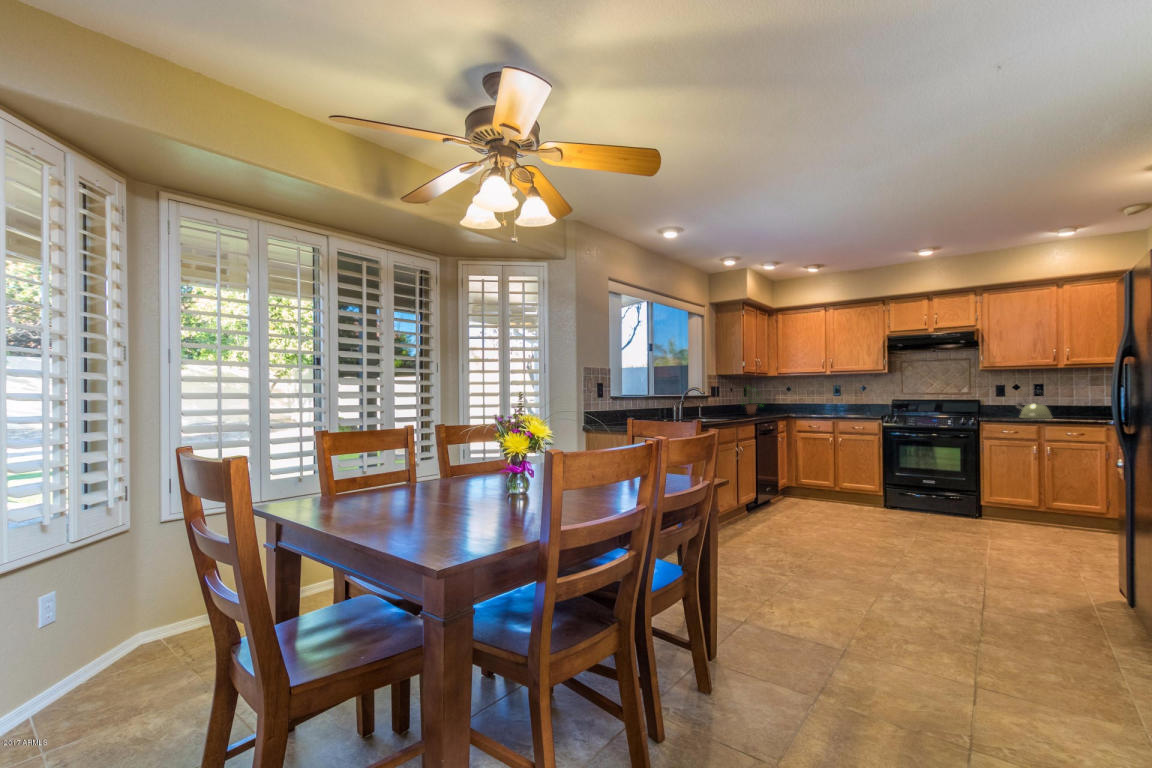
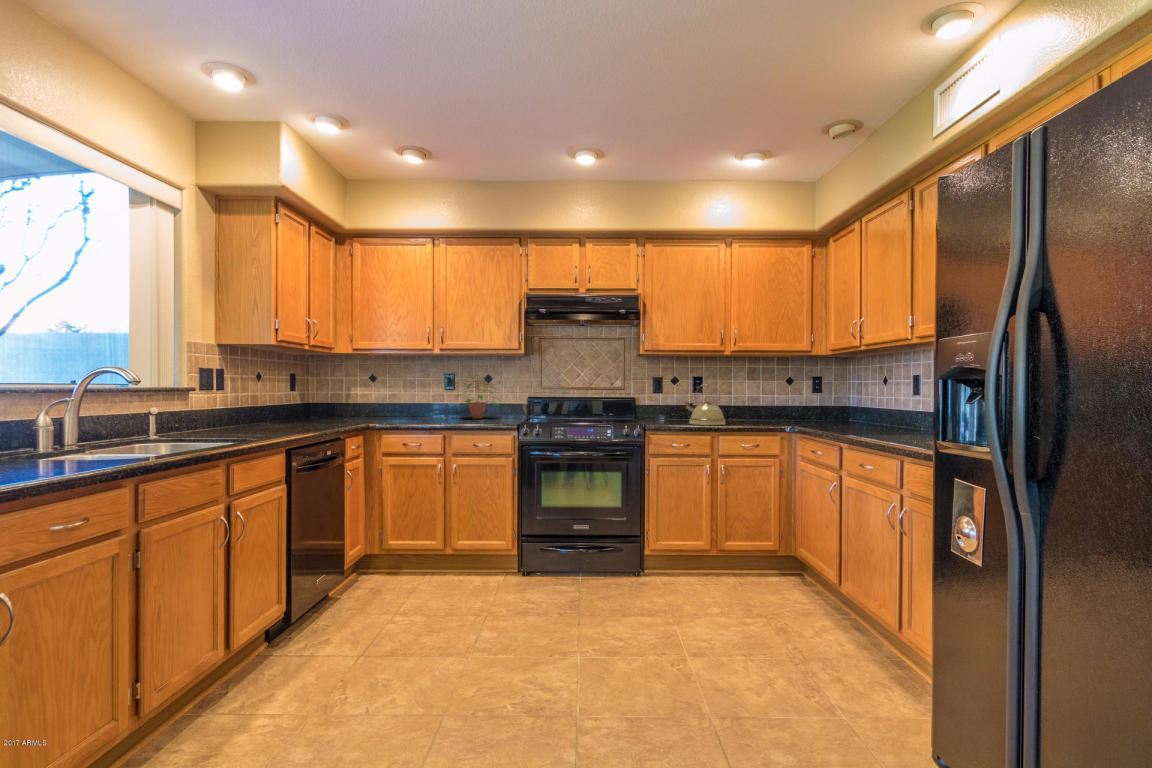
potted plant: present [742,388,766,415] -> present [466,376,498,418]

